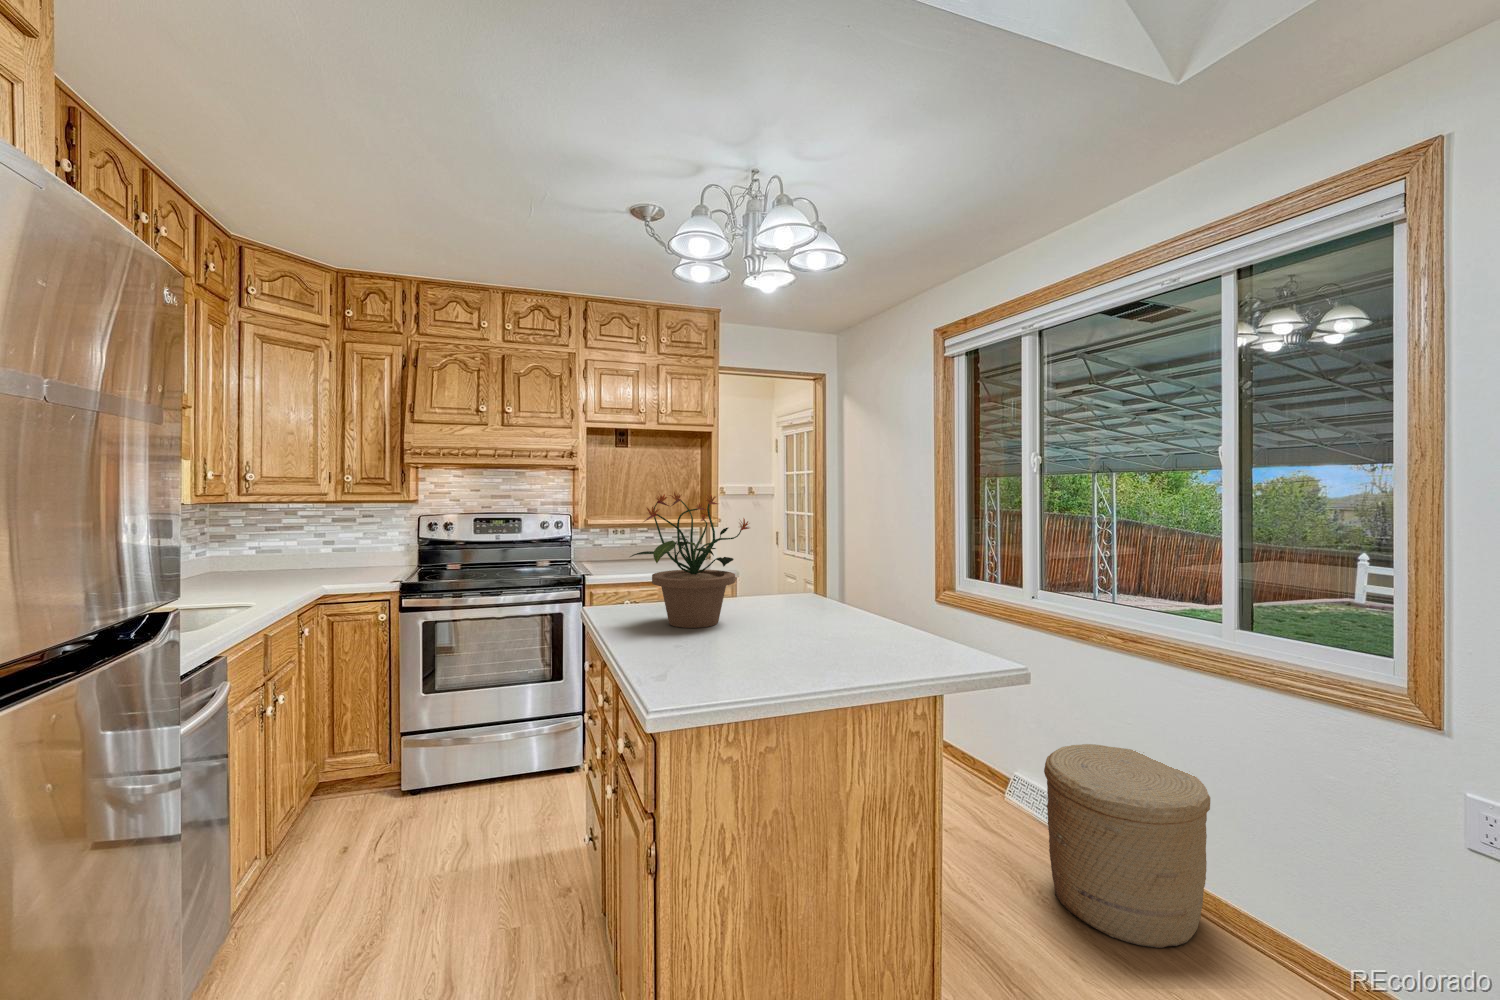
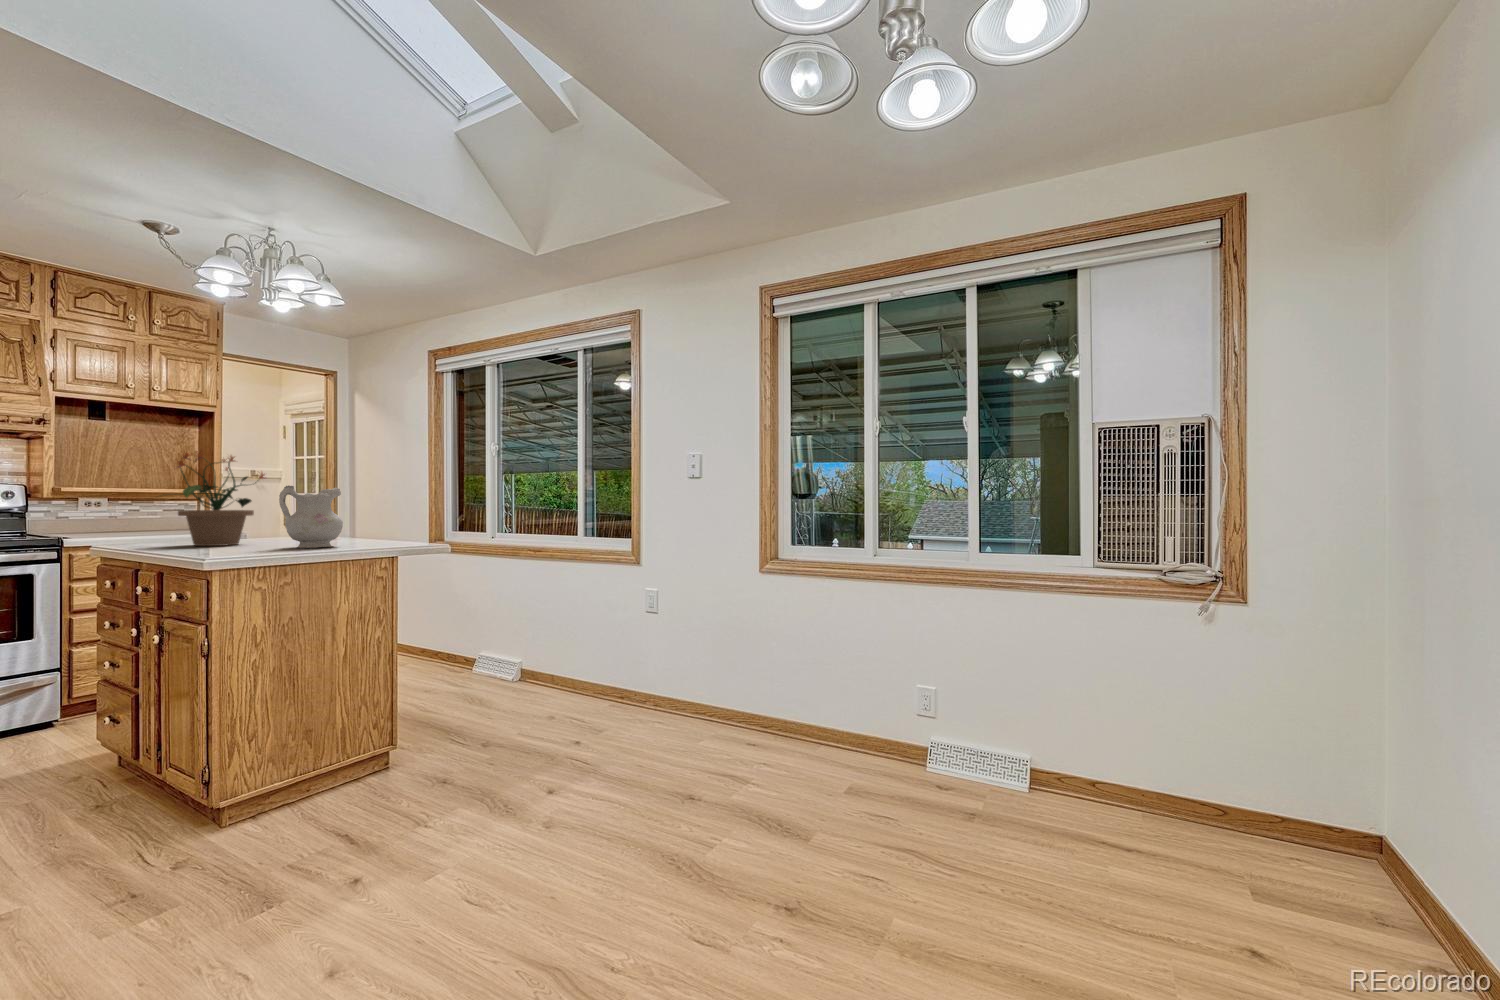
ceramic pitcher: none [761,555,851,663] -> present [279,485,343,548]
woven basket: present [1044,744,1210,948] -> none [485,616,570,711]

